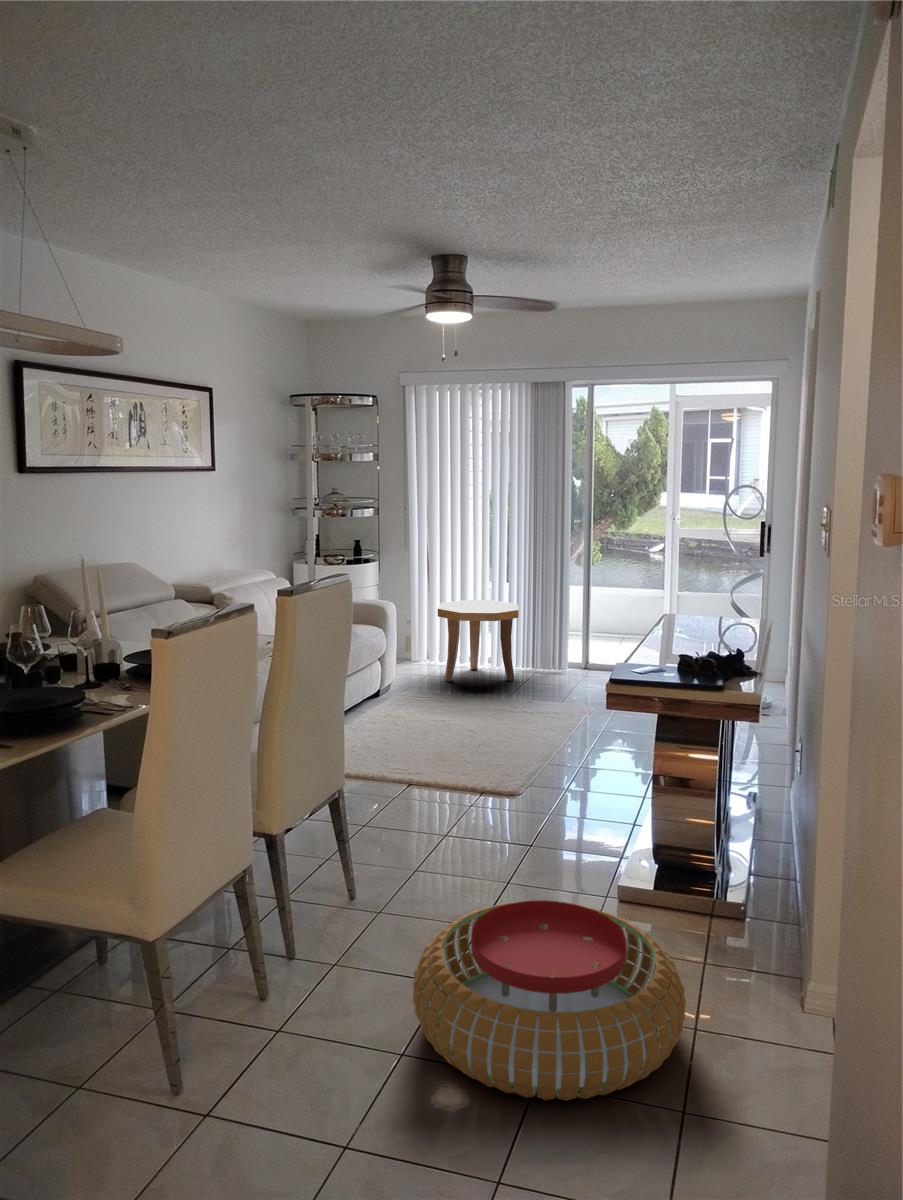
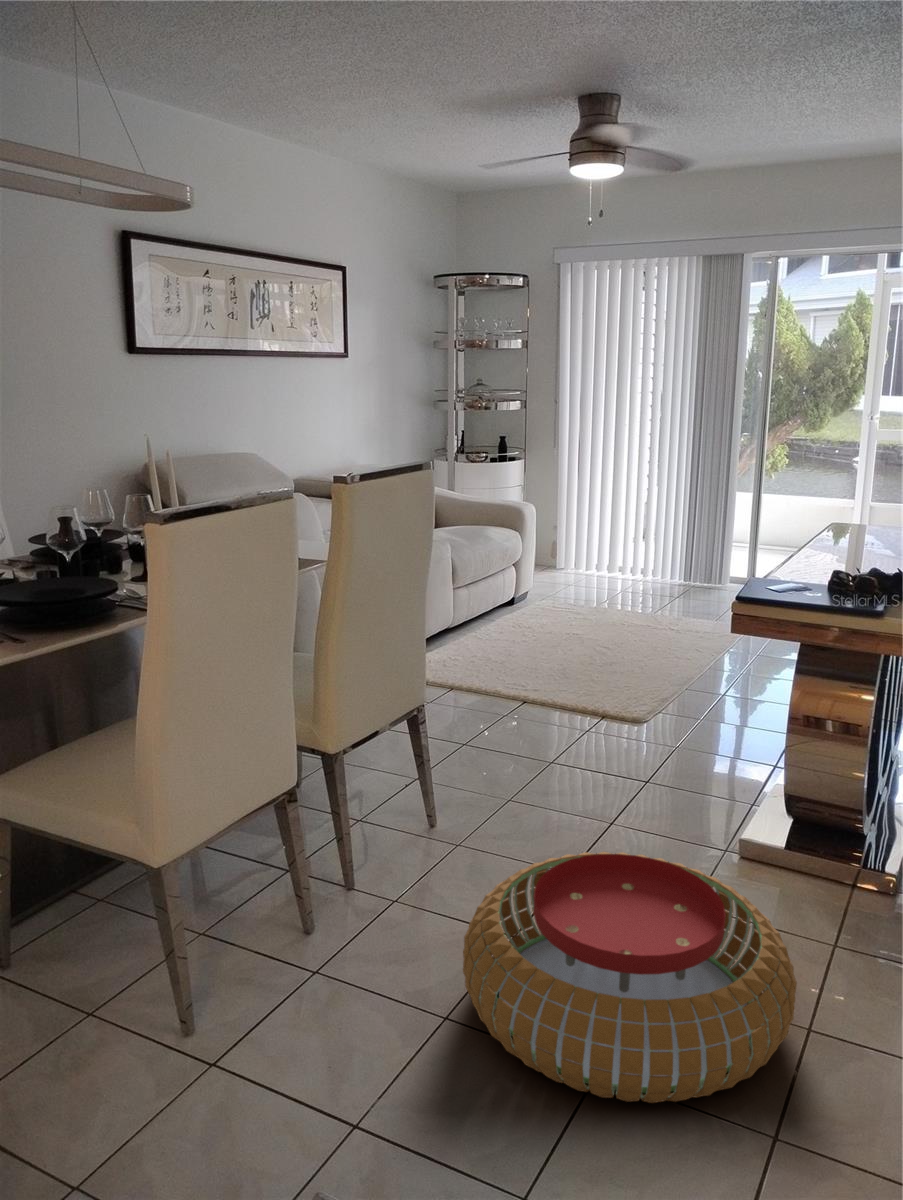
side table: present [438,600,519,681] -> none [585,506,677,597]

